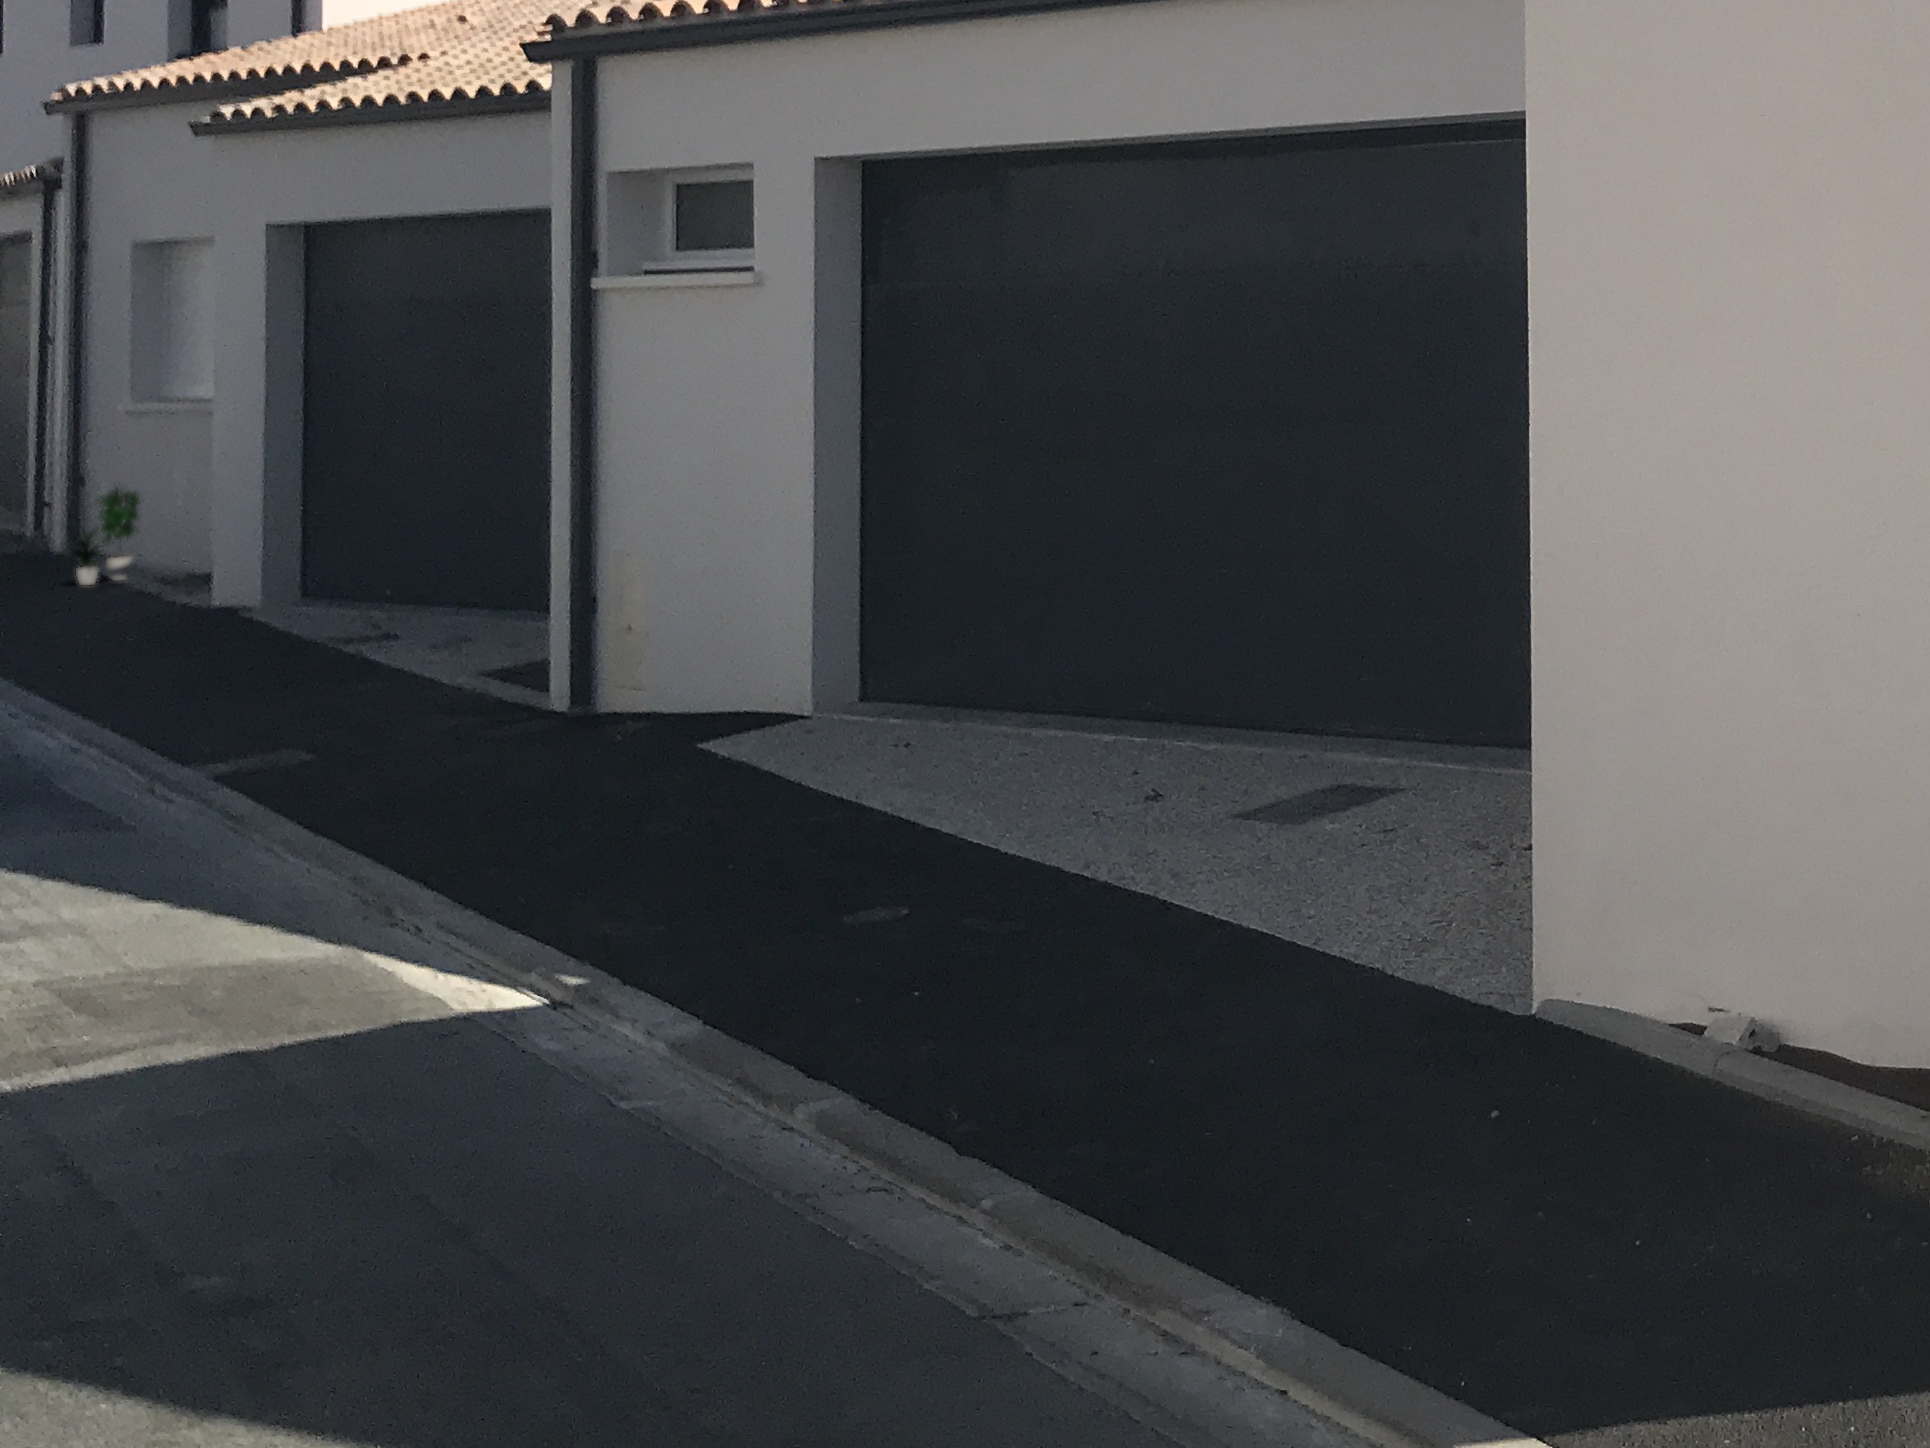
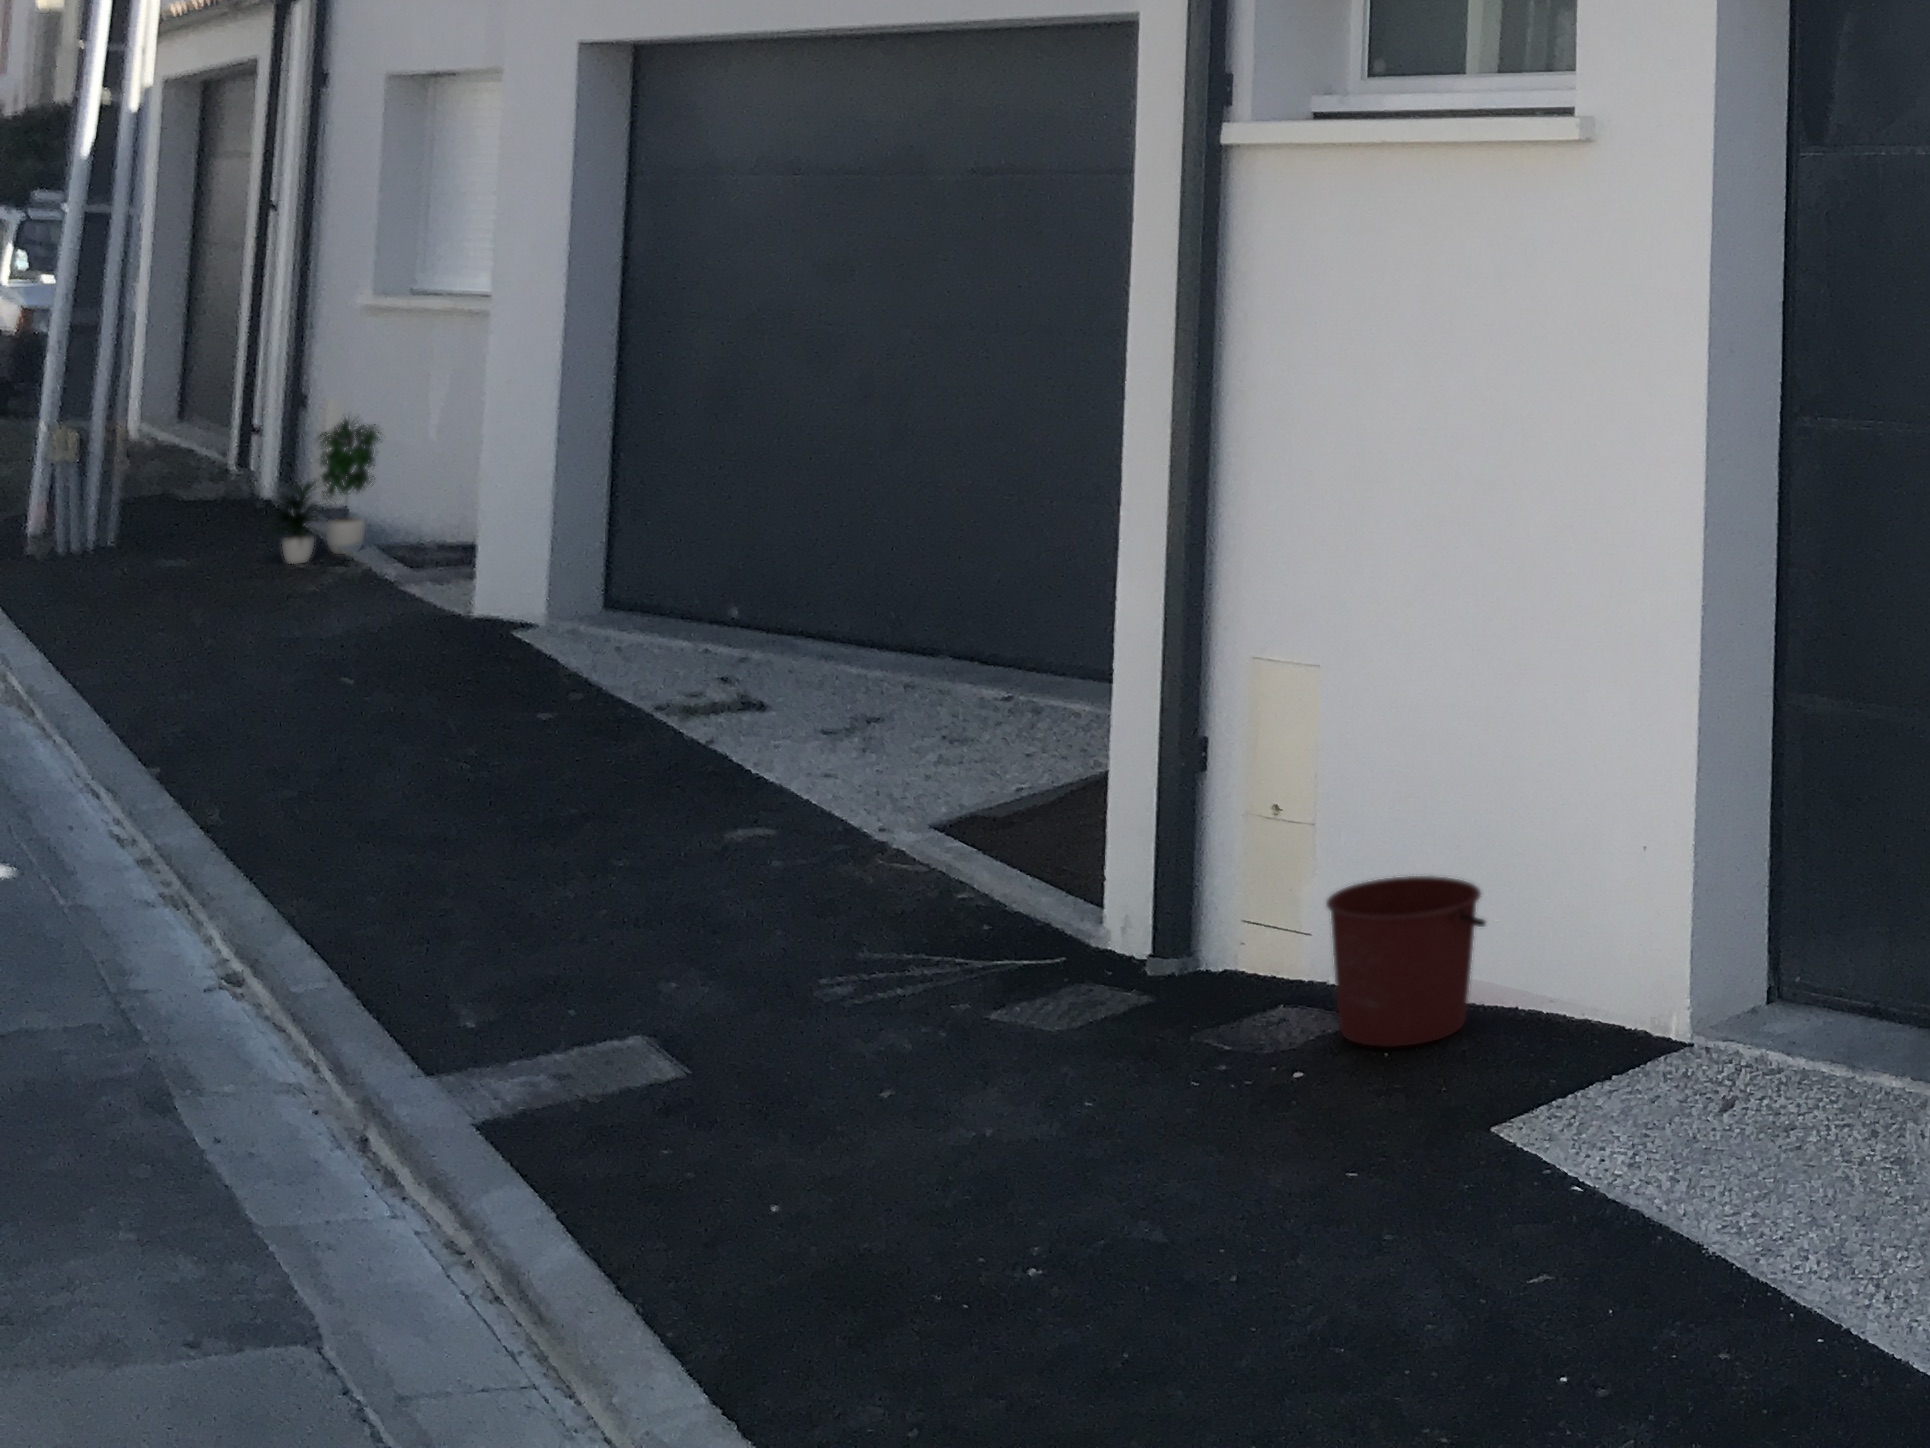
bucket: none [627,651,711,723] -> present [1326,876,1485,1047]

